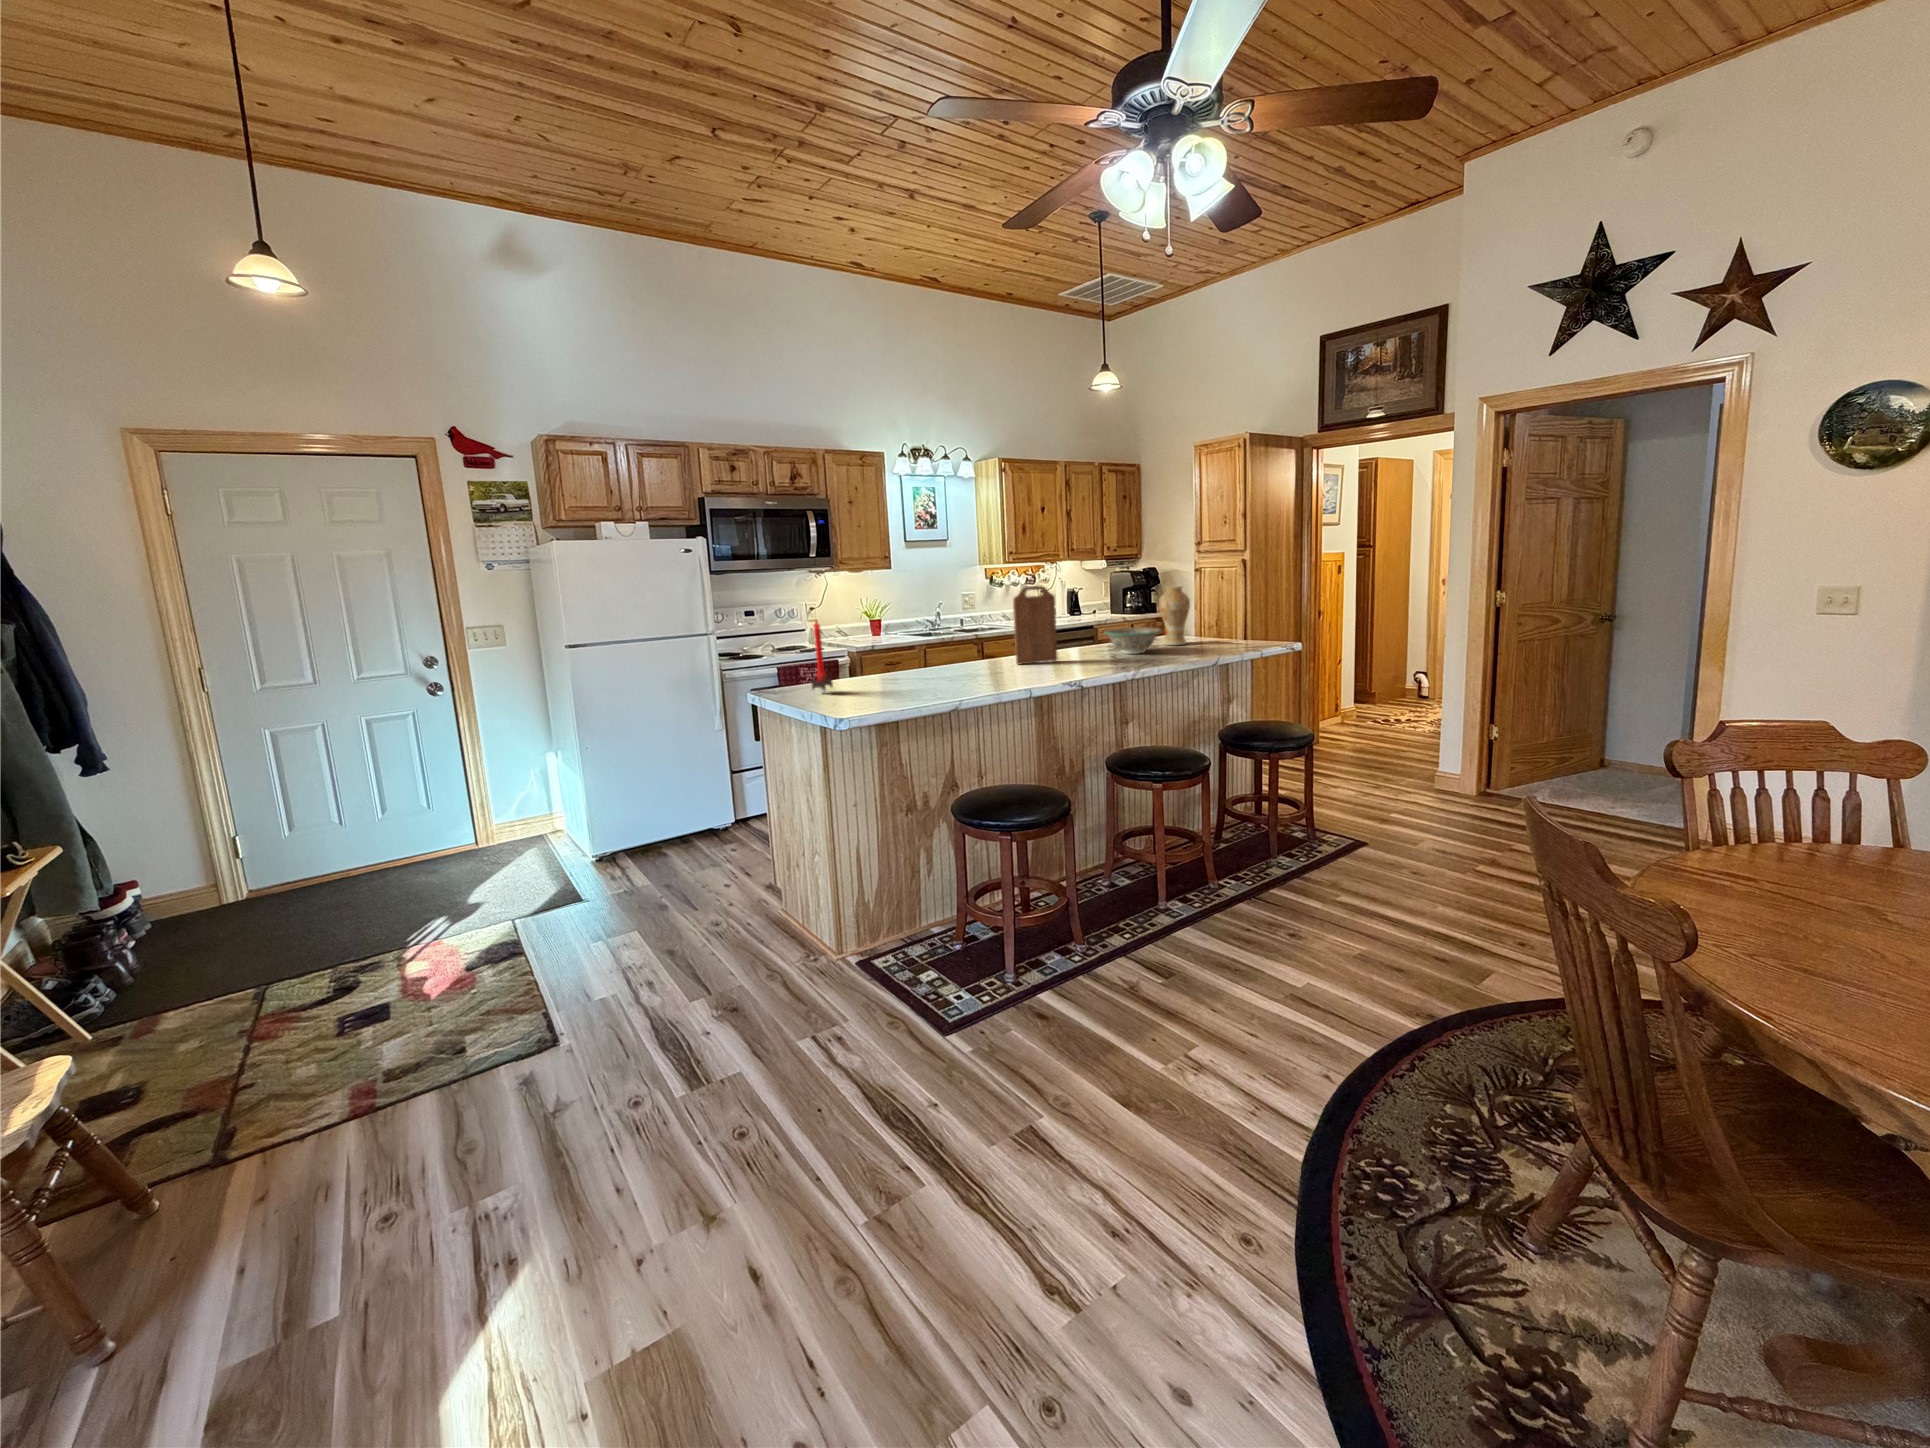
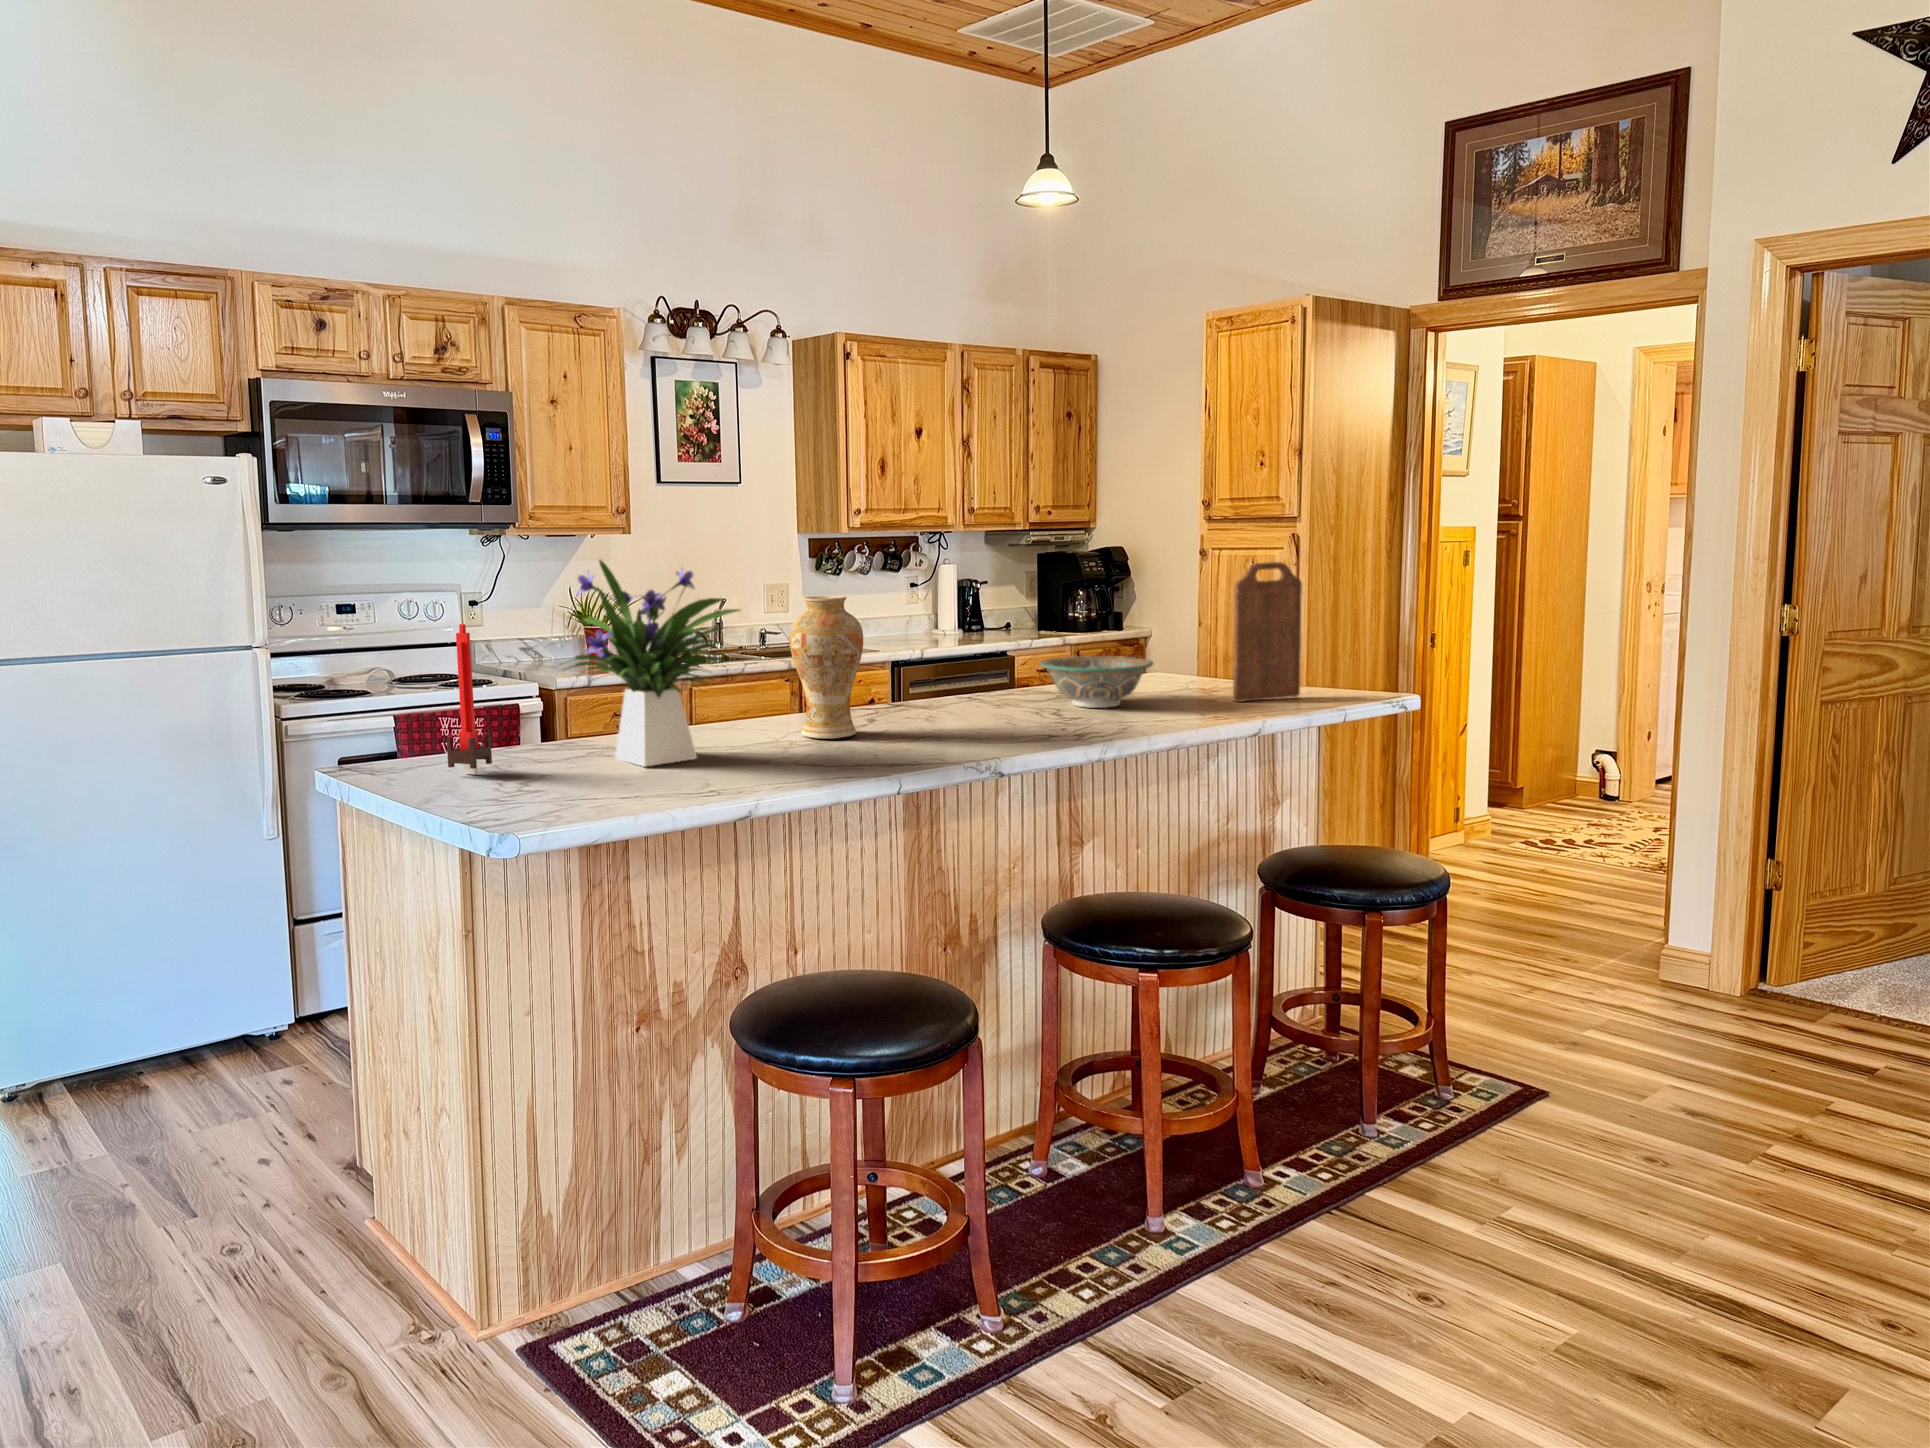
flower arrangement: none [857,586,951,687] -> present [561,560,739,767]
cutting board: present [1013,586,1057,665] -> present [1233,562,1302,702]
vase: present [1159,586,1190,645] -> present [789,596,863,739]

